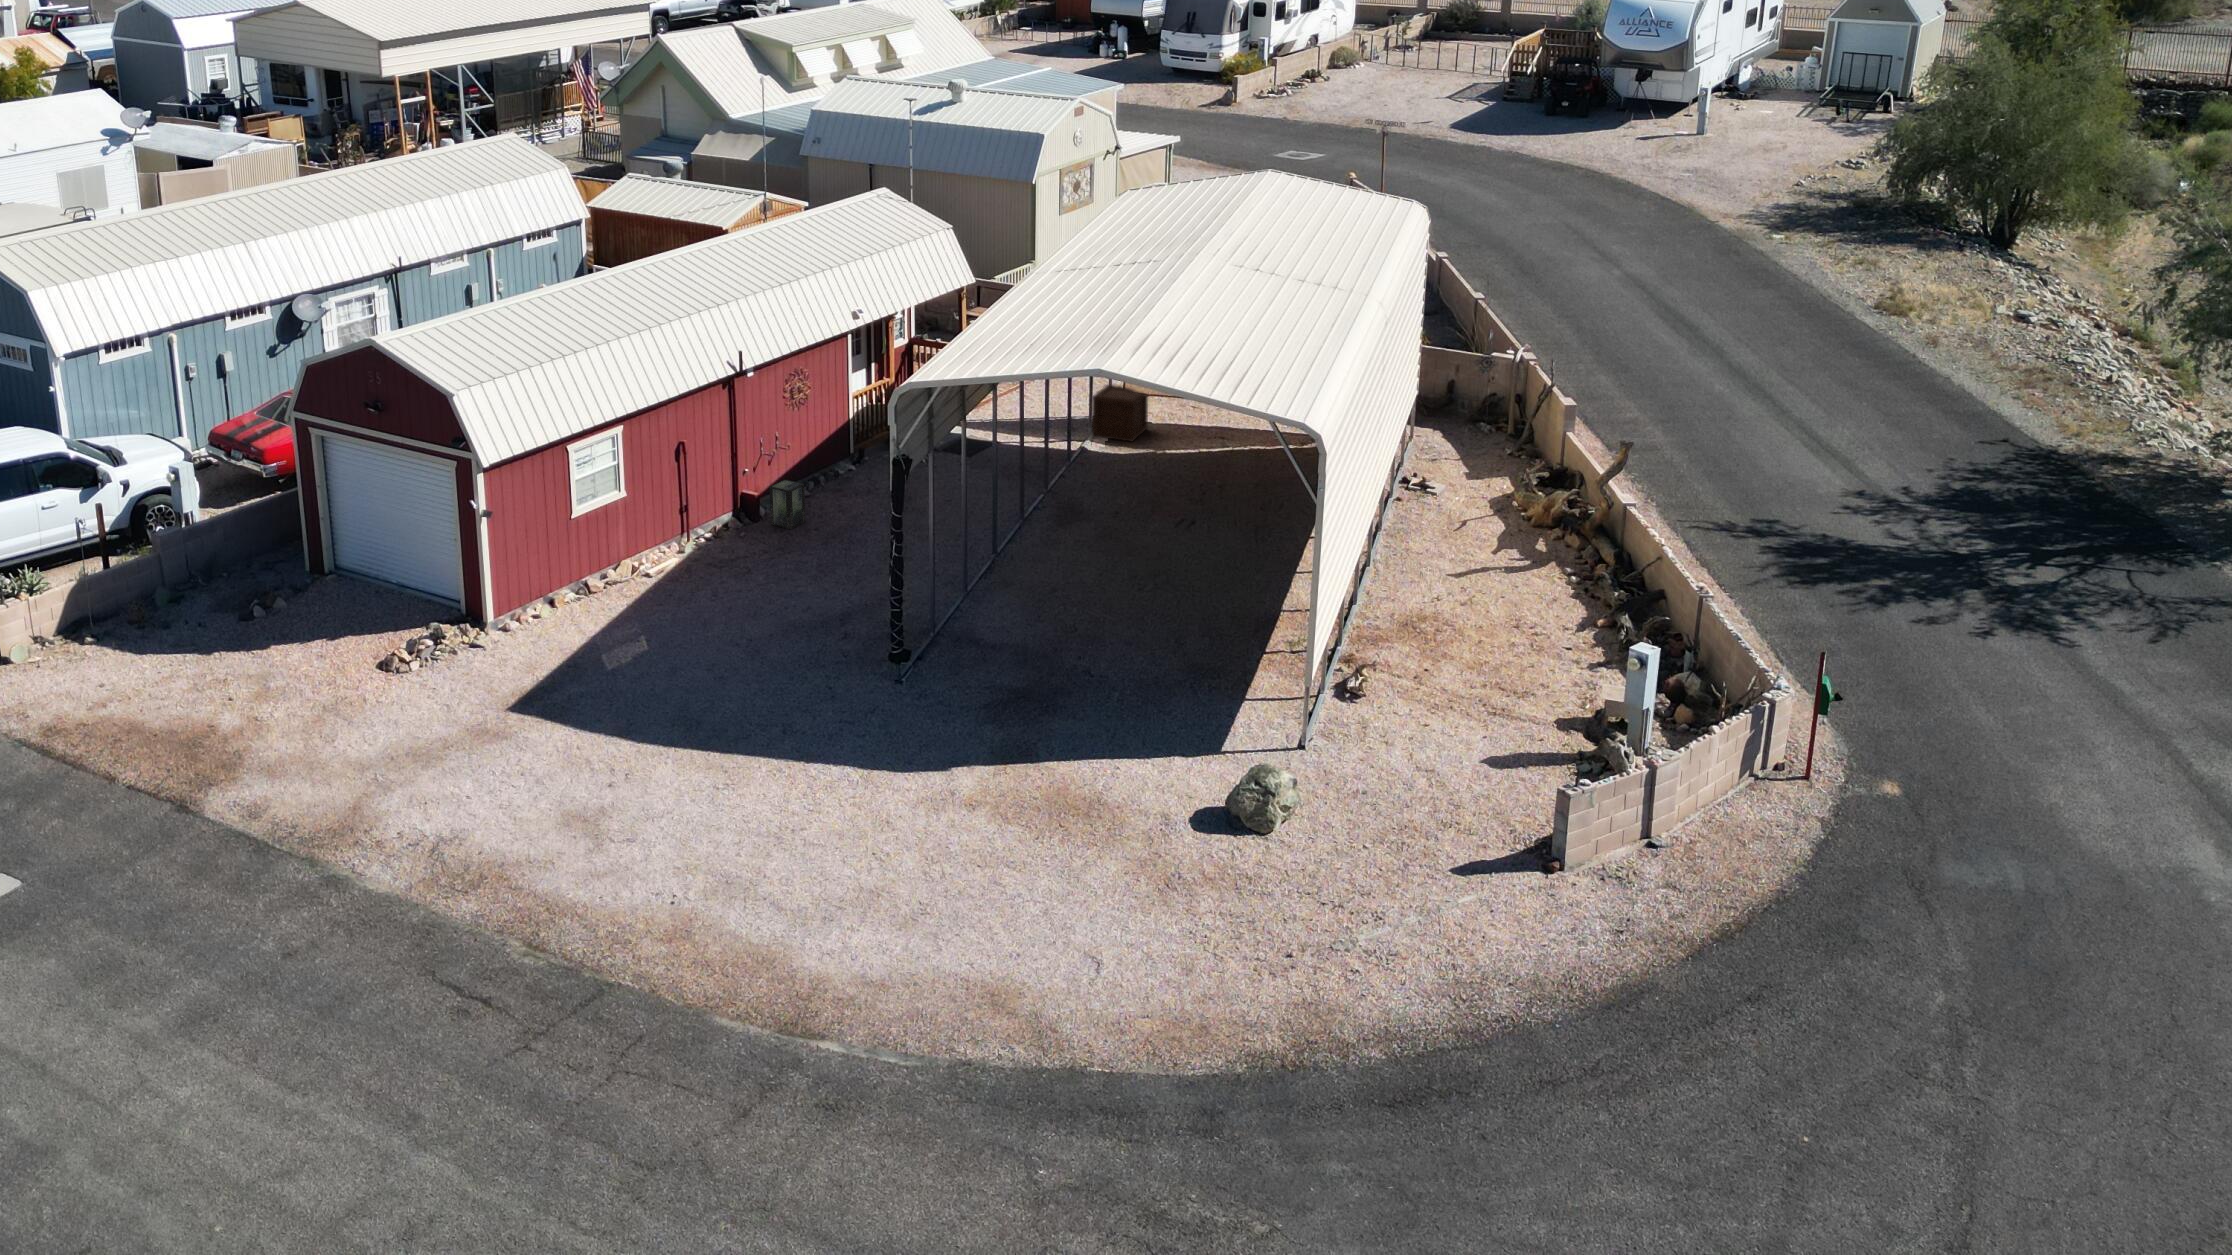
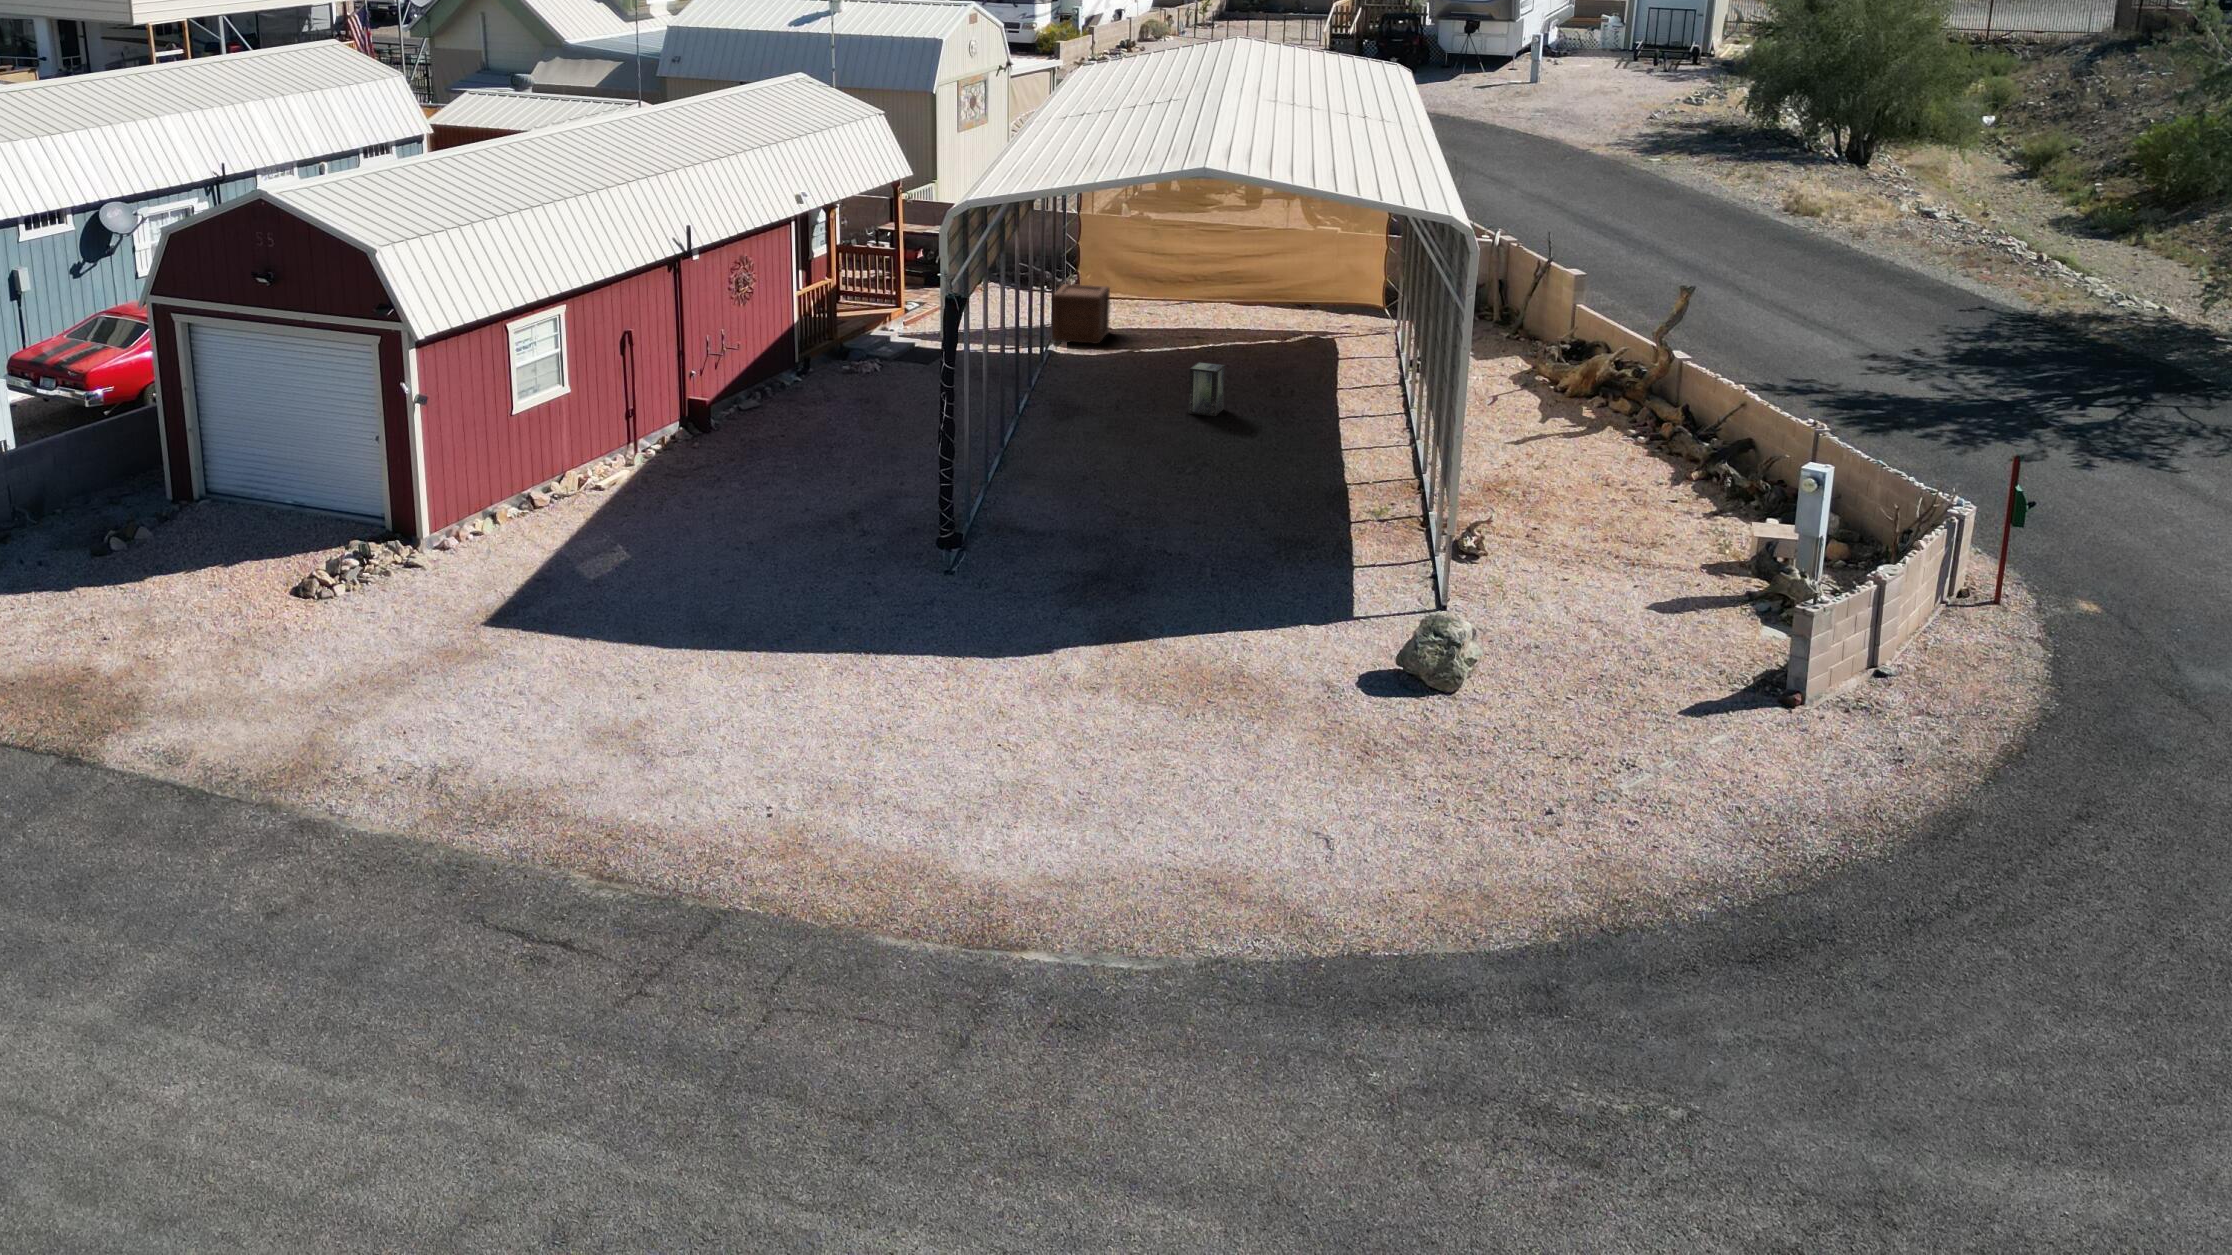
storage box: present [769,480,805,530] -> present [1188,362,1225,416]

